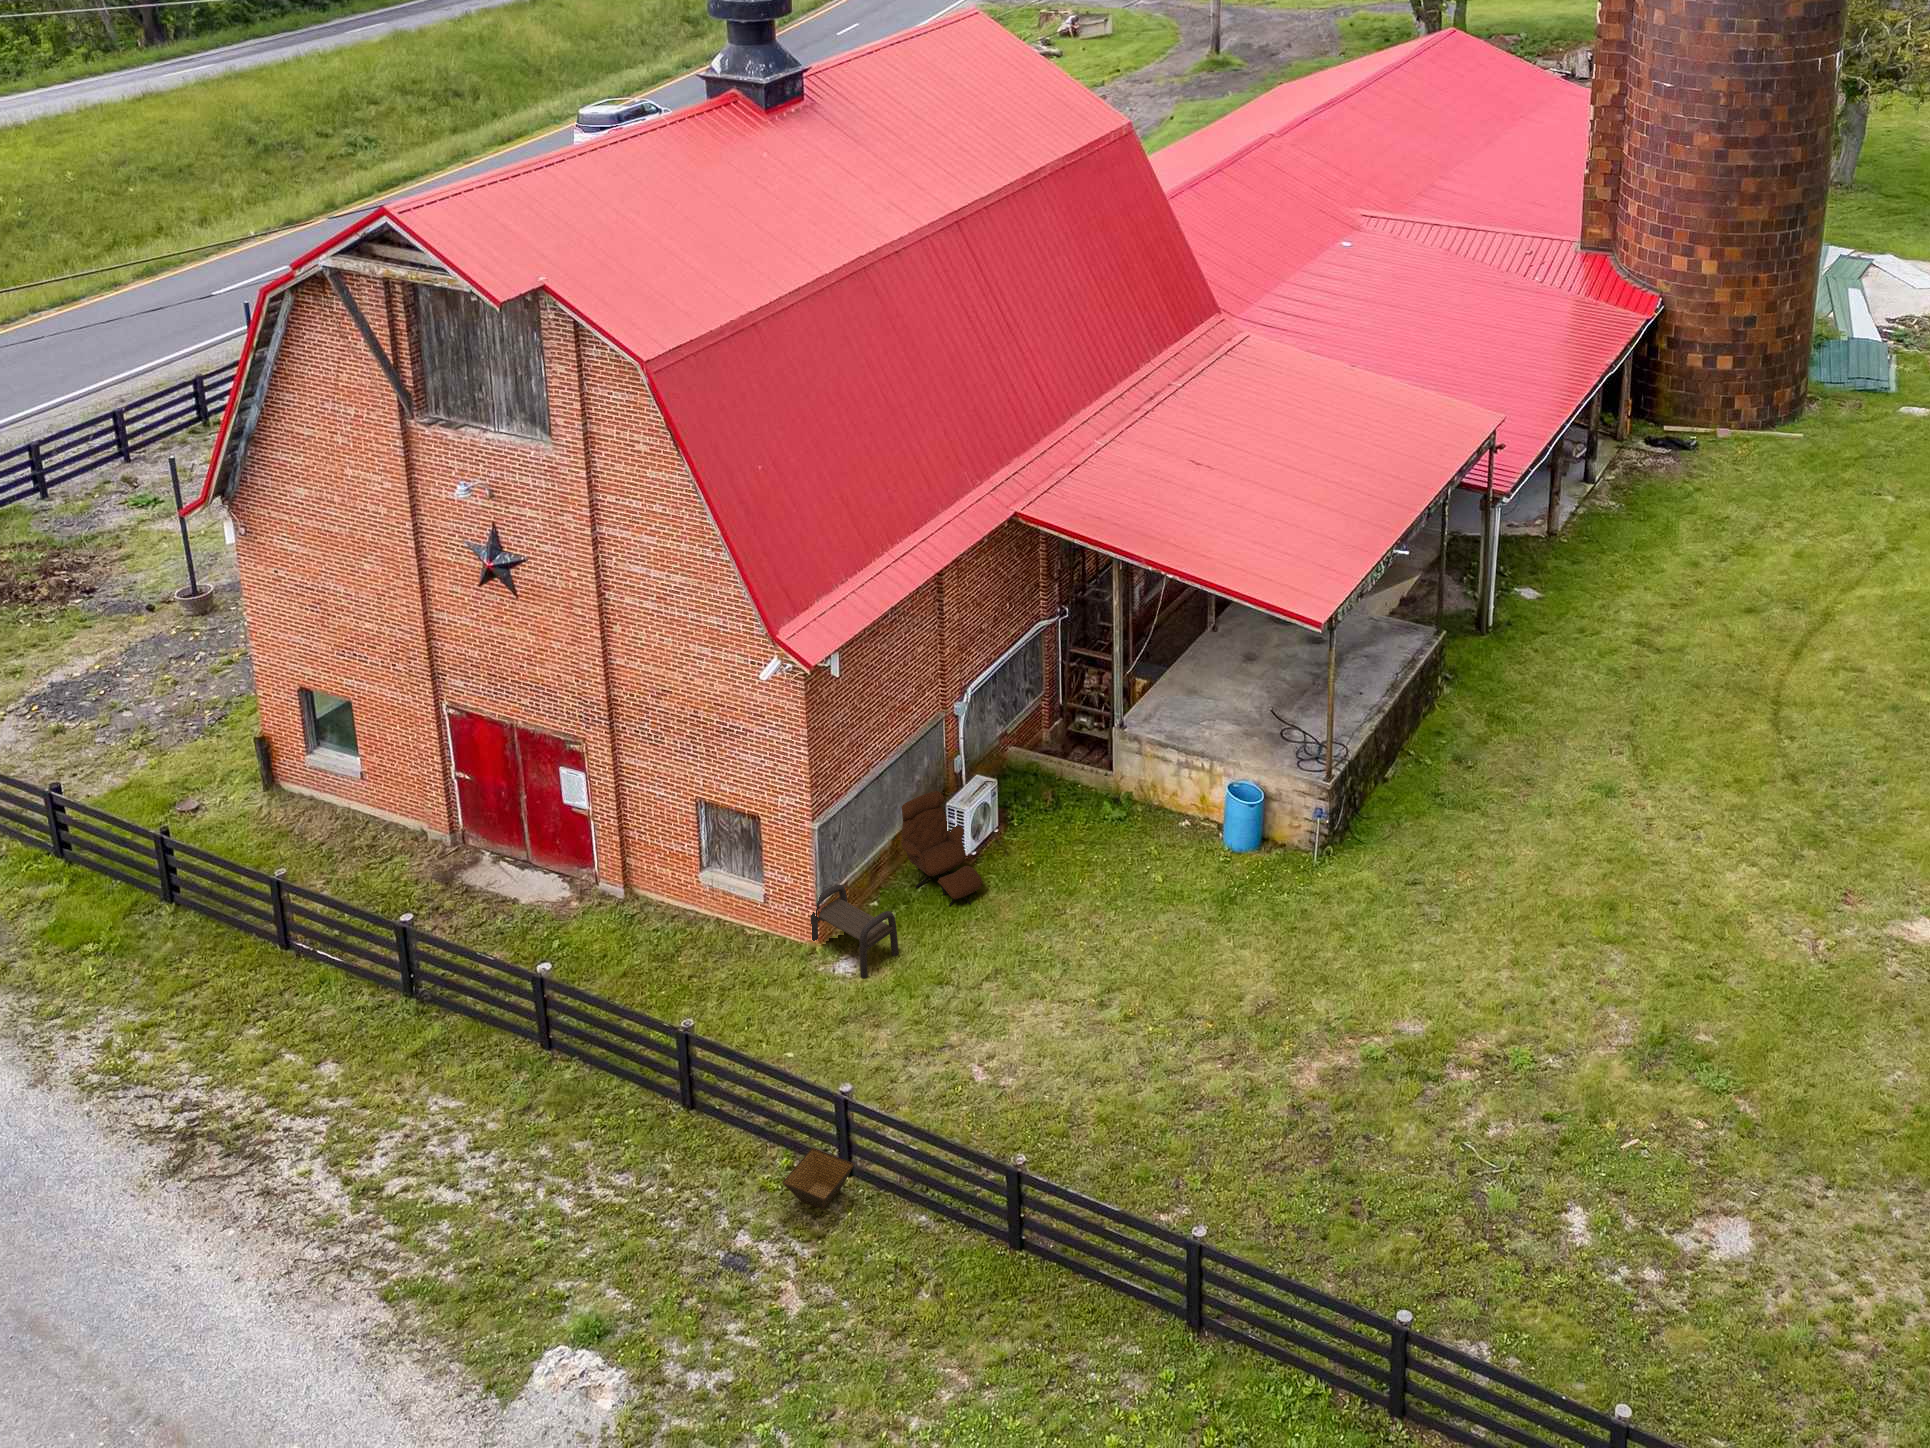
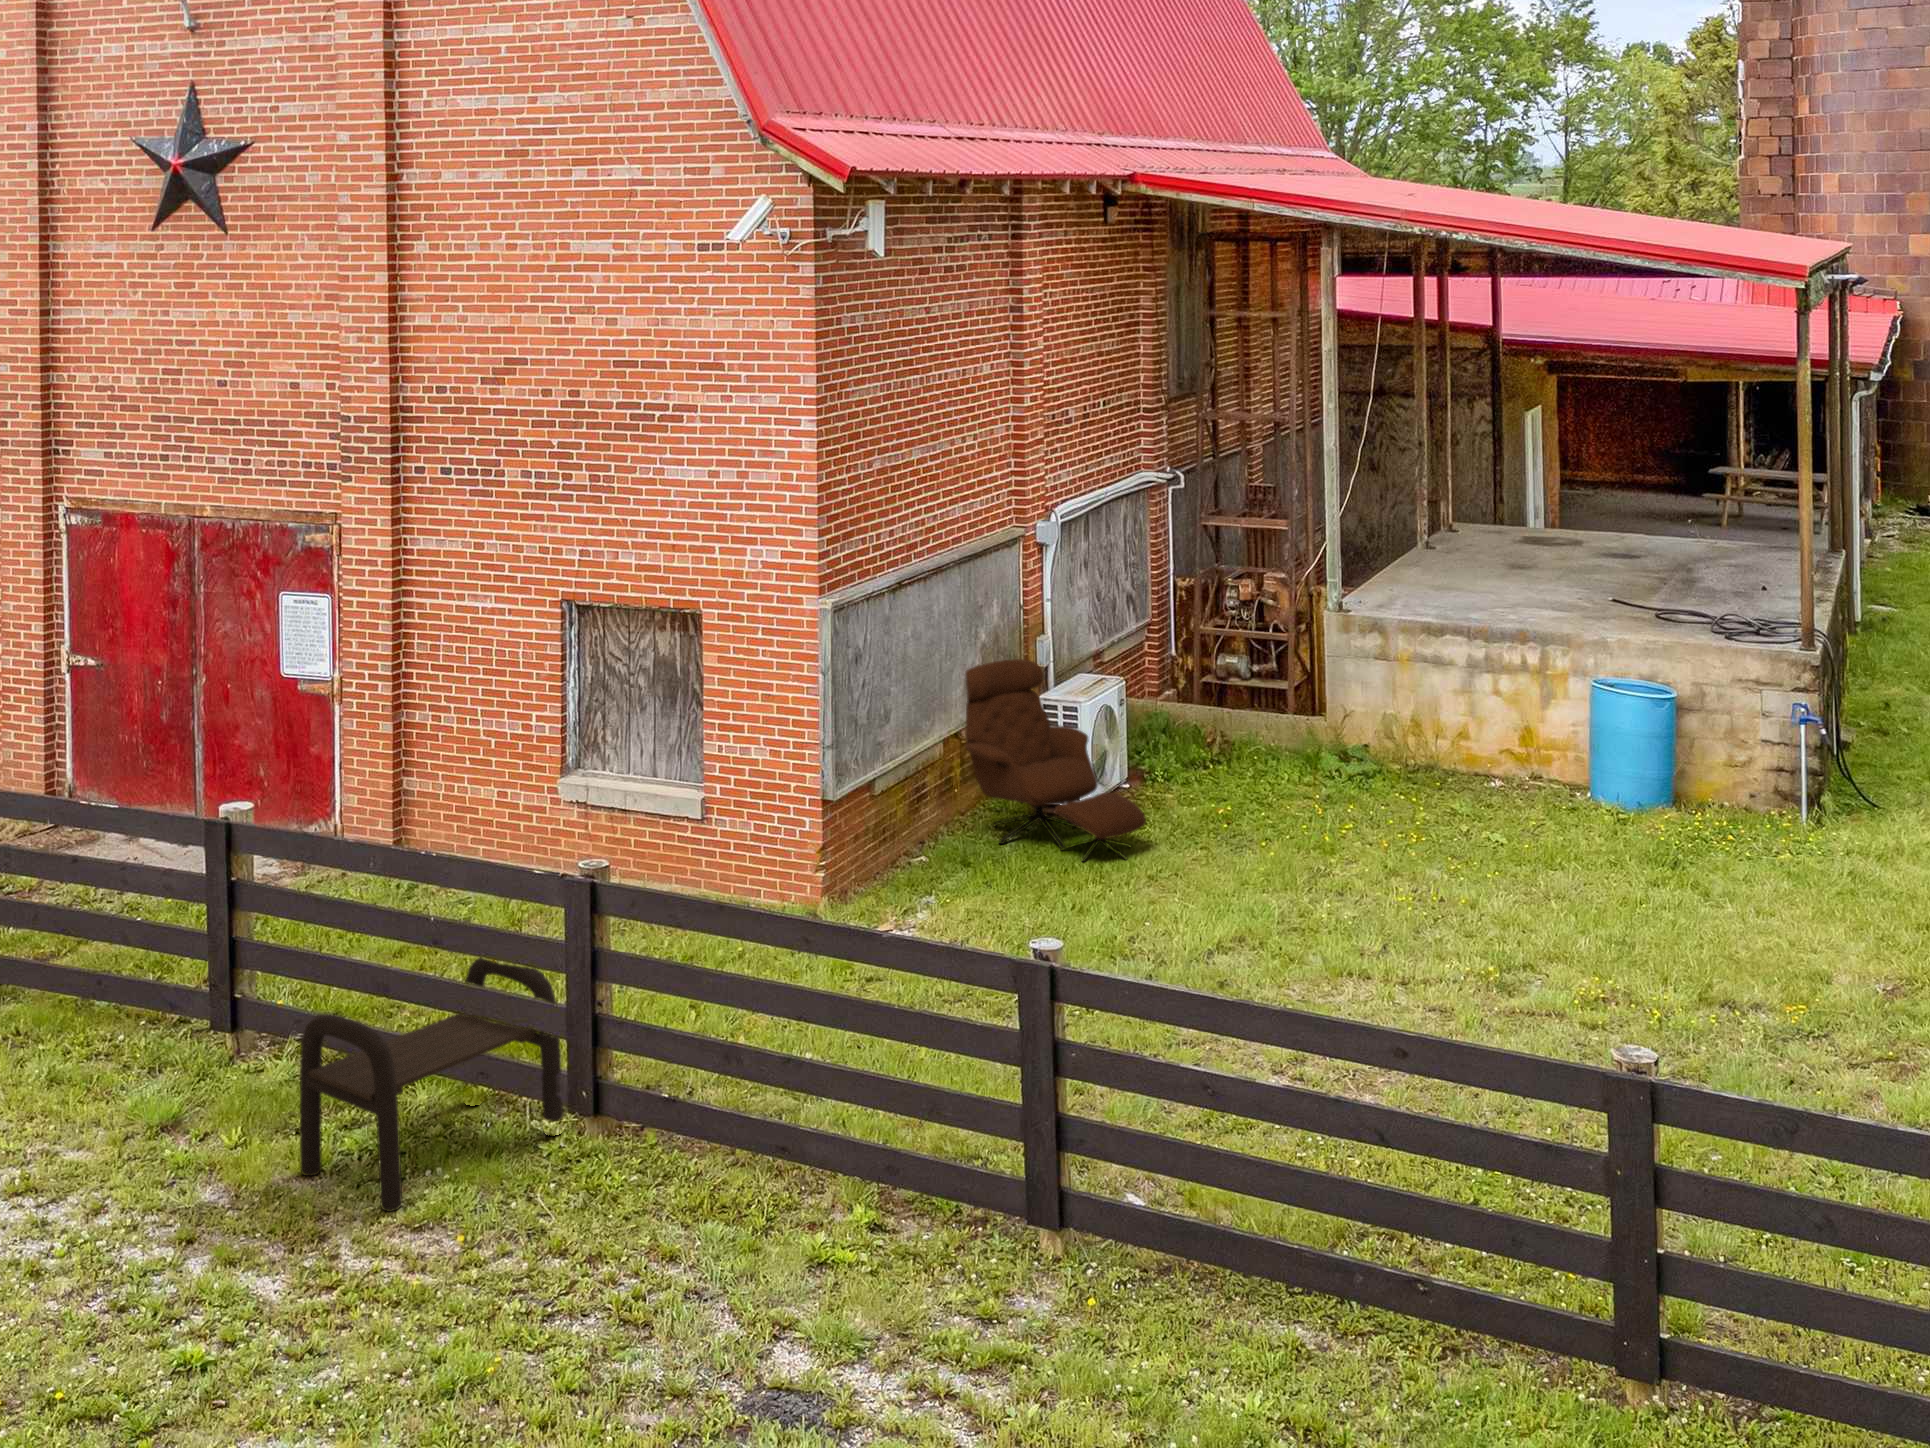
bench: present [811,884,899,978] -> present [300,957,563,1211]
basket: present [782,1148,854,1210] -> none [877,1145,1067,1291]

